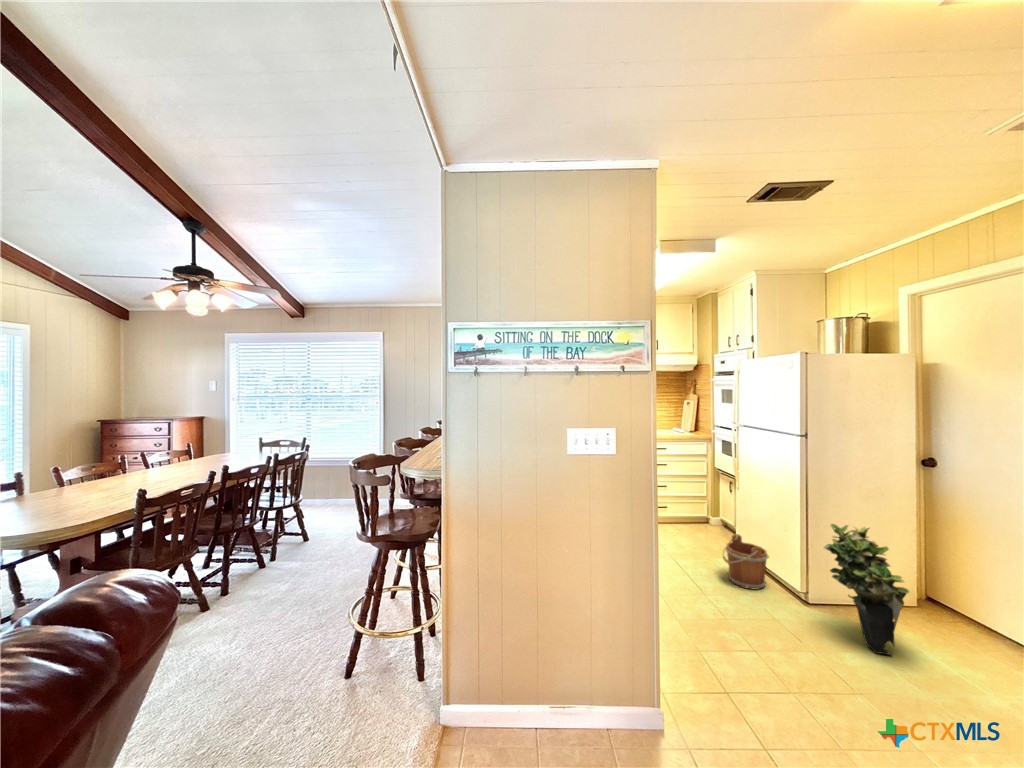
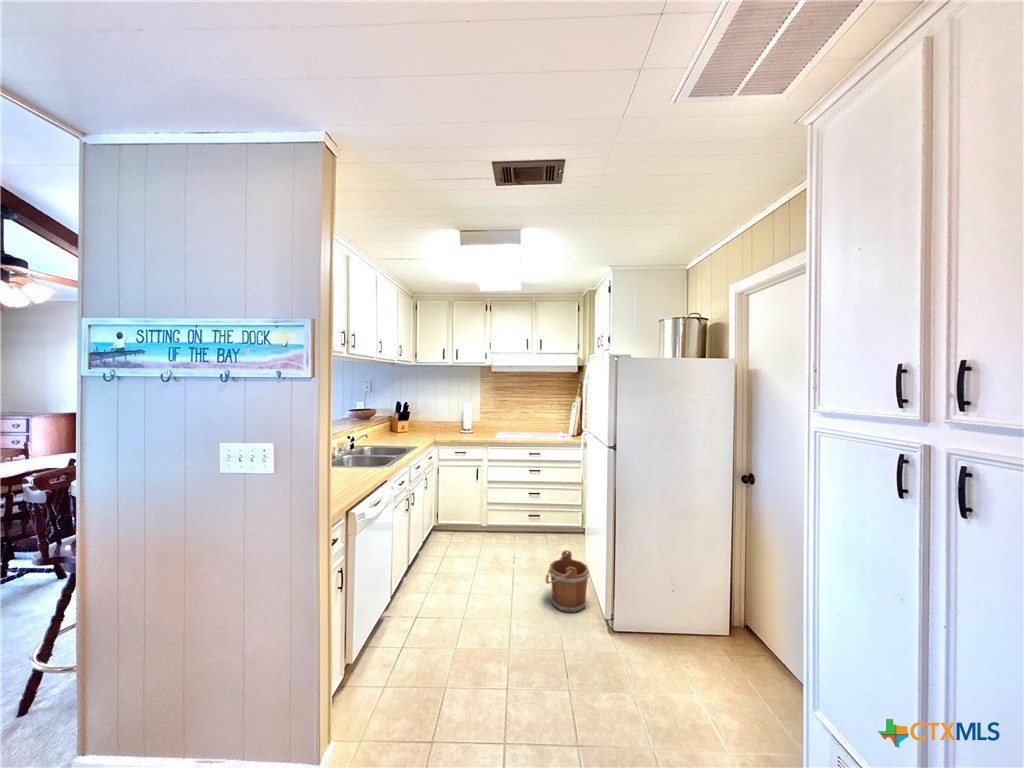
potted plant: present [824,524,909,655] -> none [605,545,680,697]

